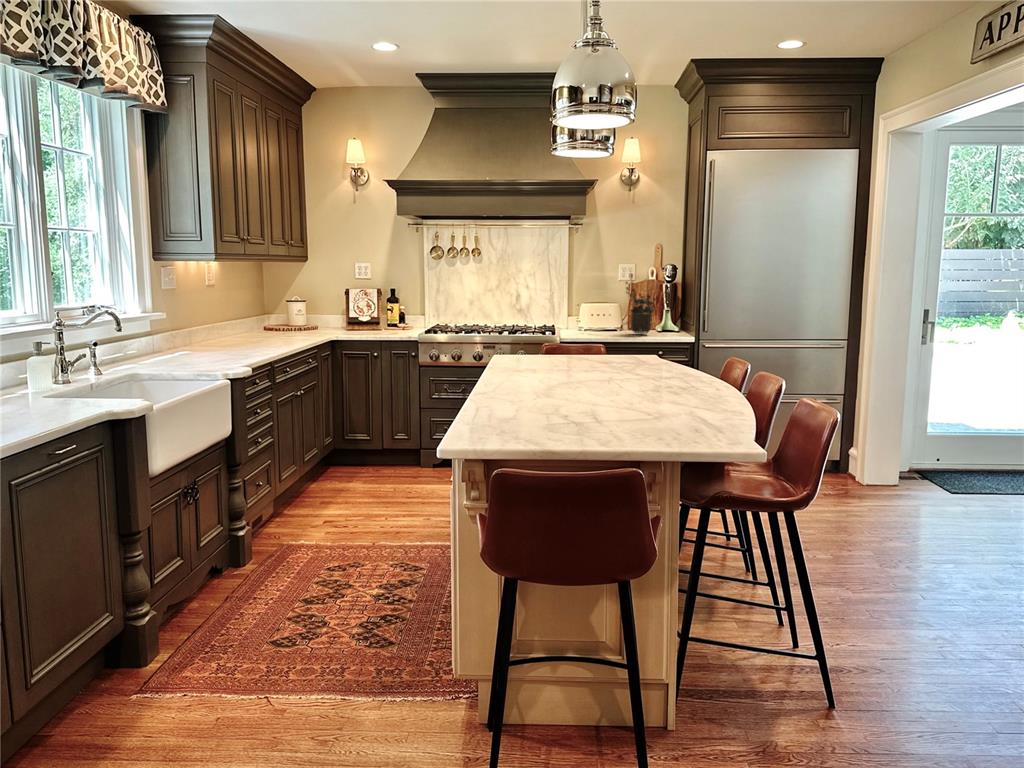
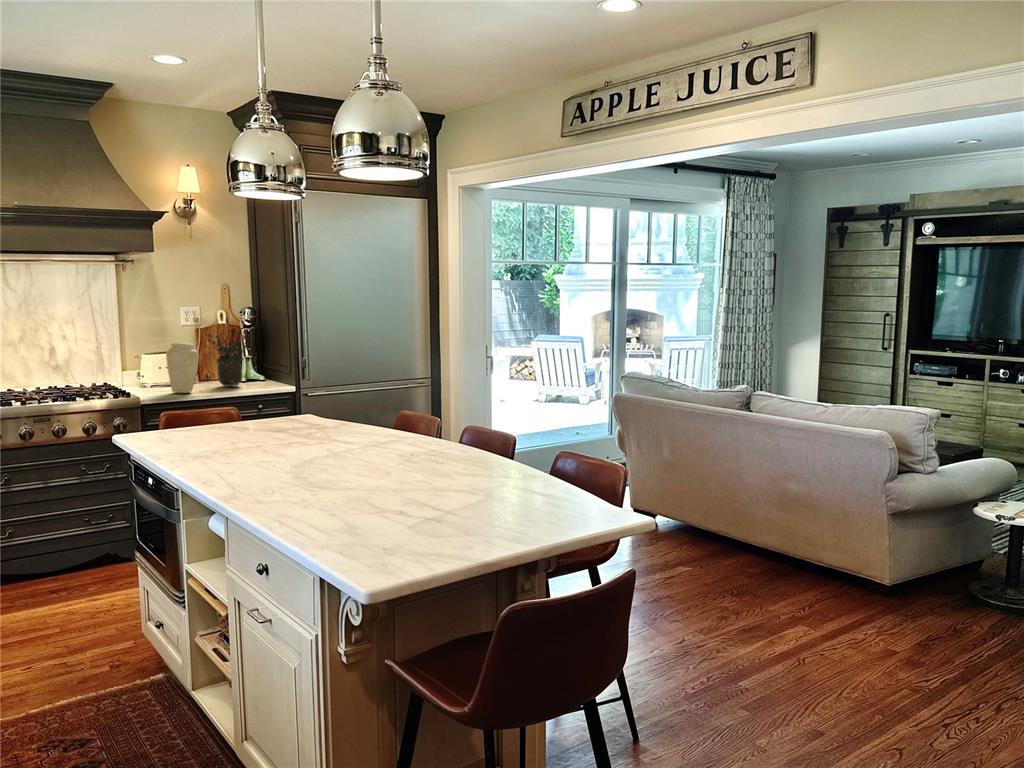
vase: none [584,292,610,335] -> present [166,343,199,393]

